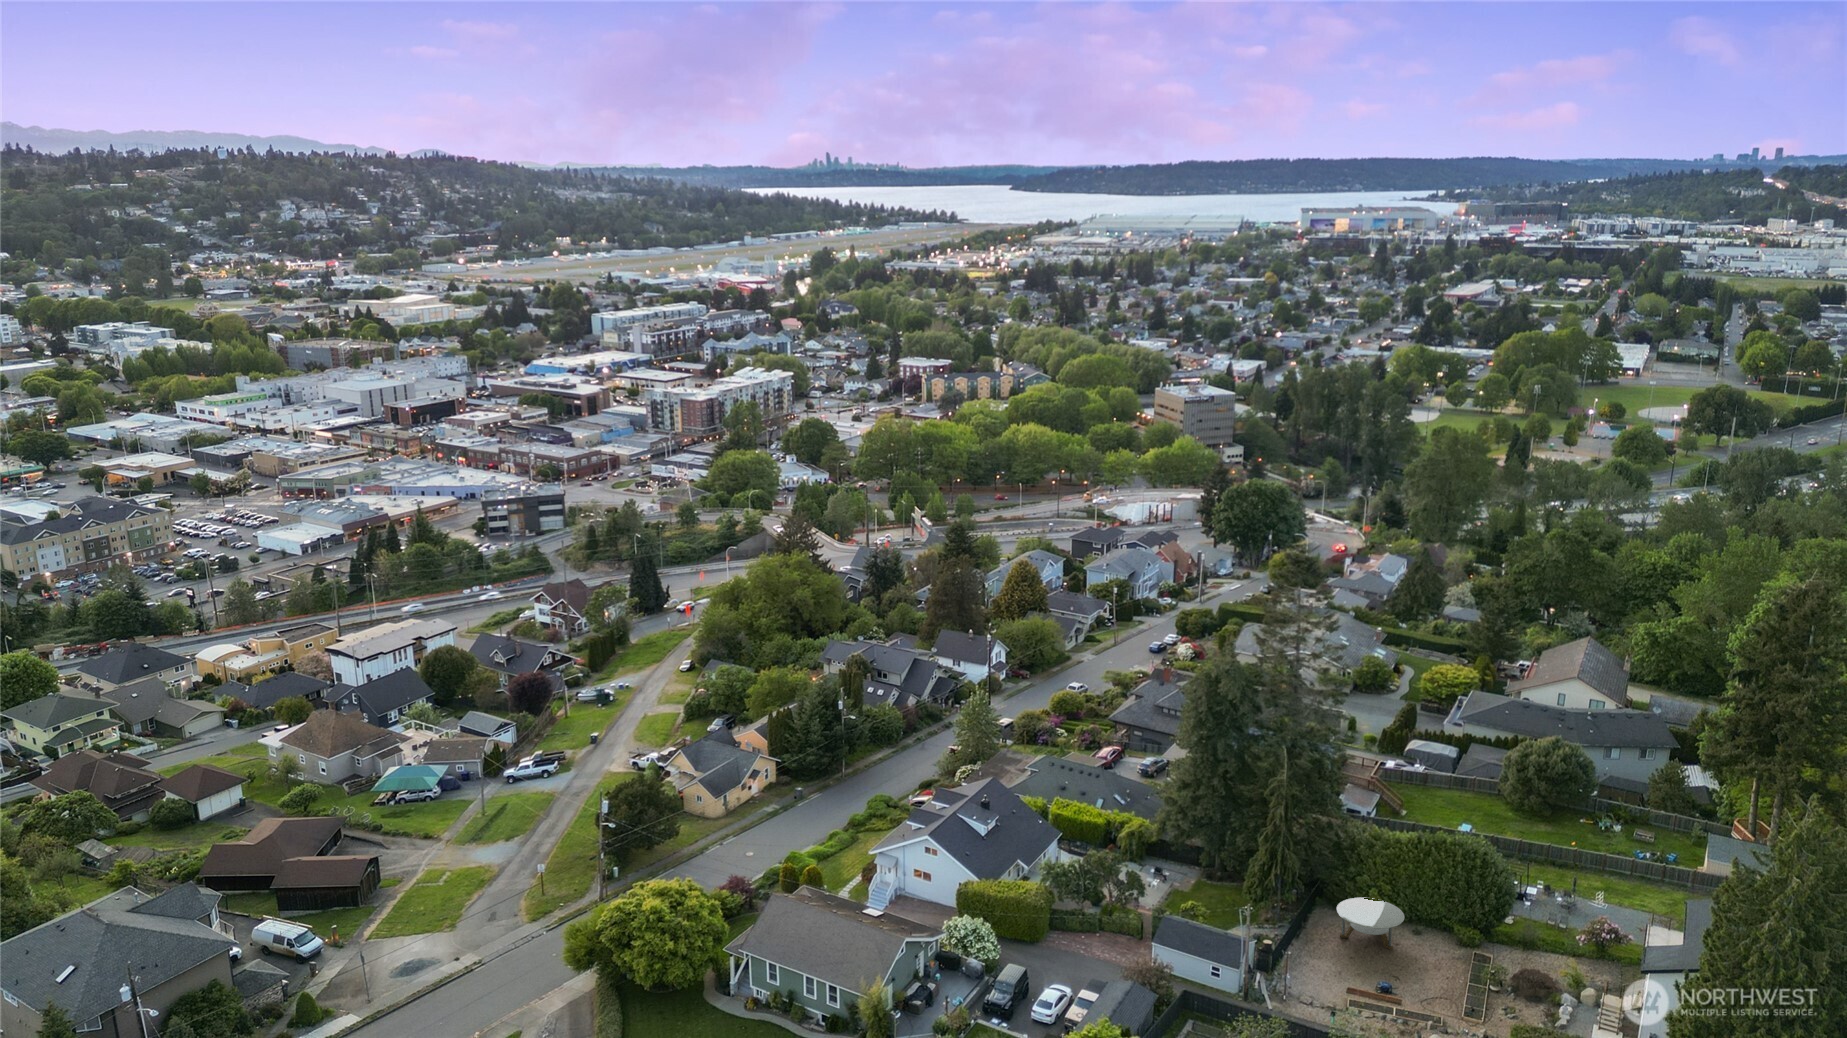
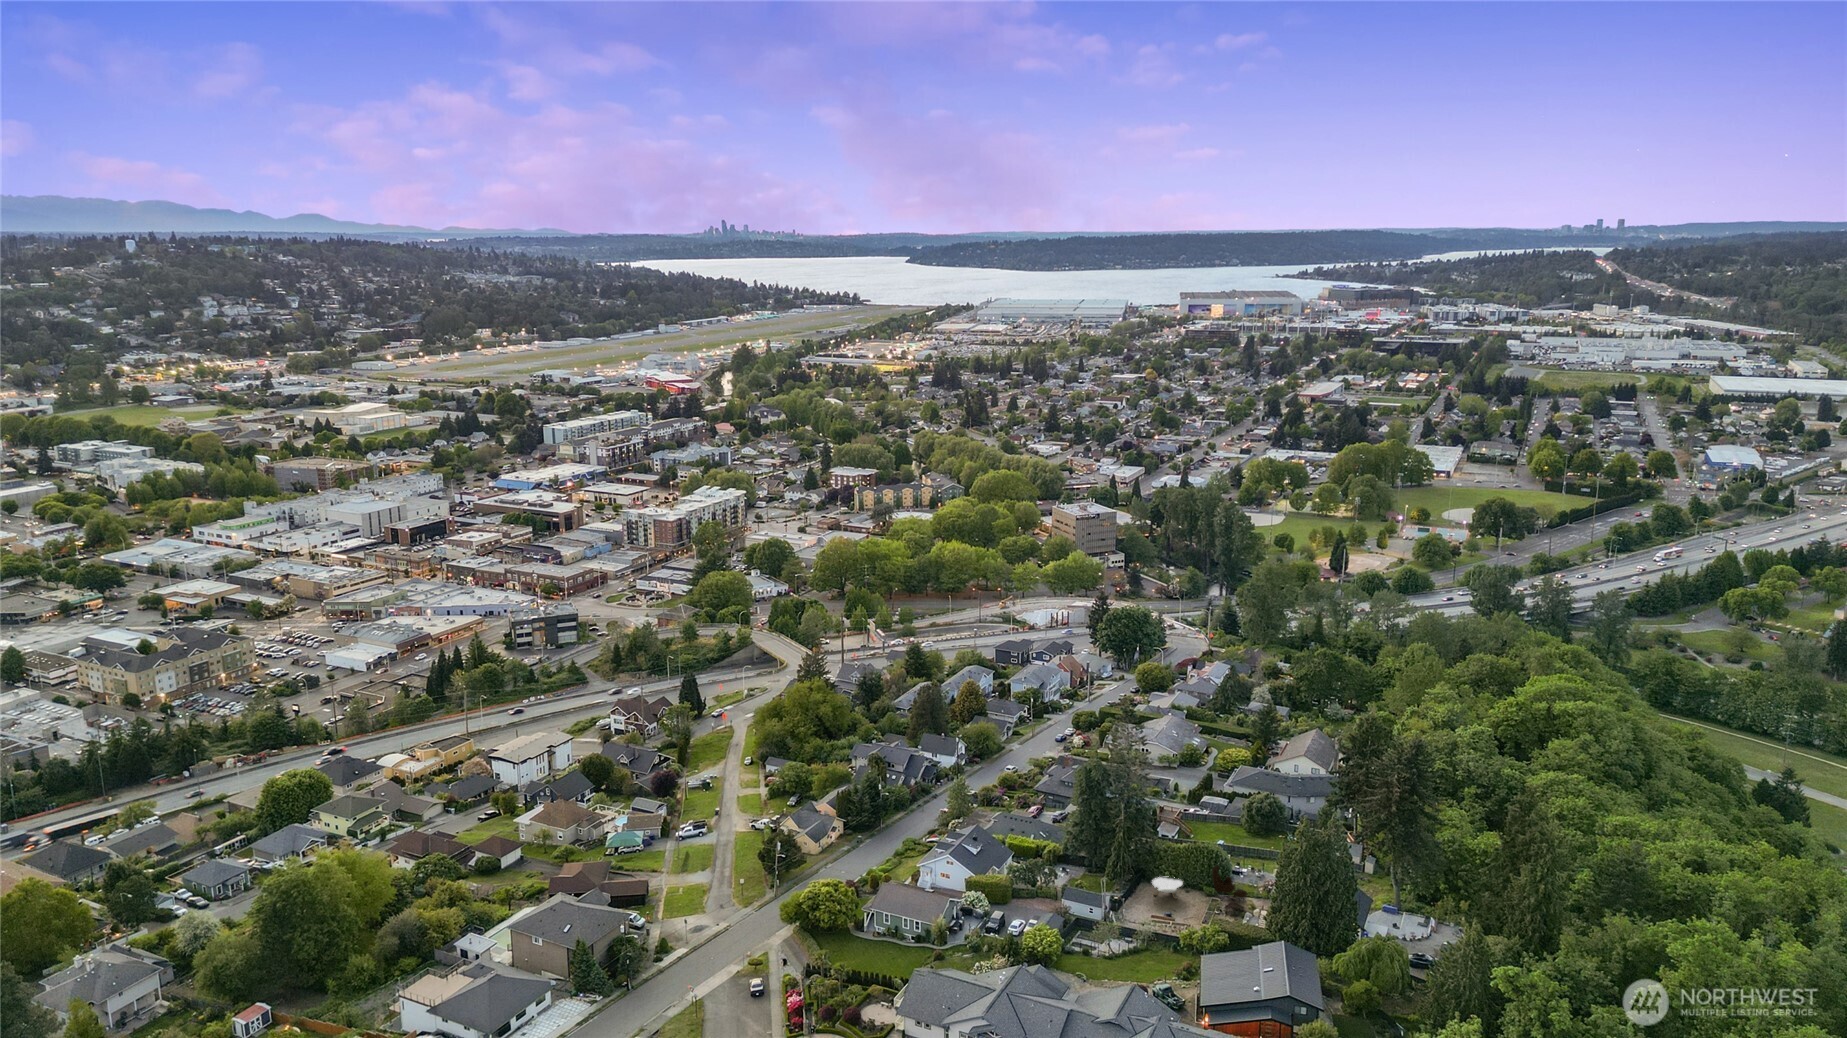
lounge chair: none [1470,880,1550,968] -> present [1212,866,1247,899]

